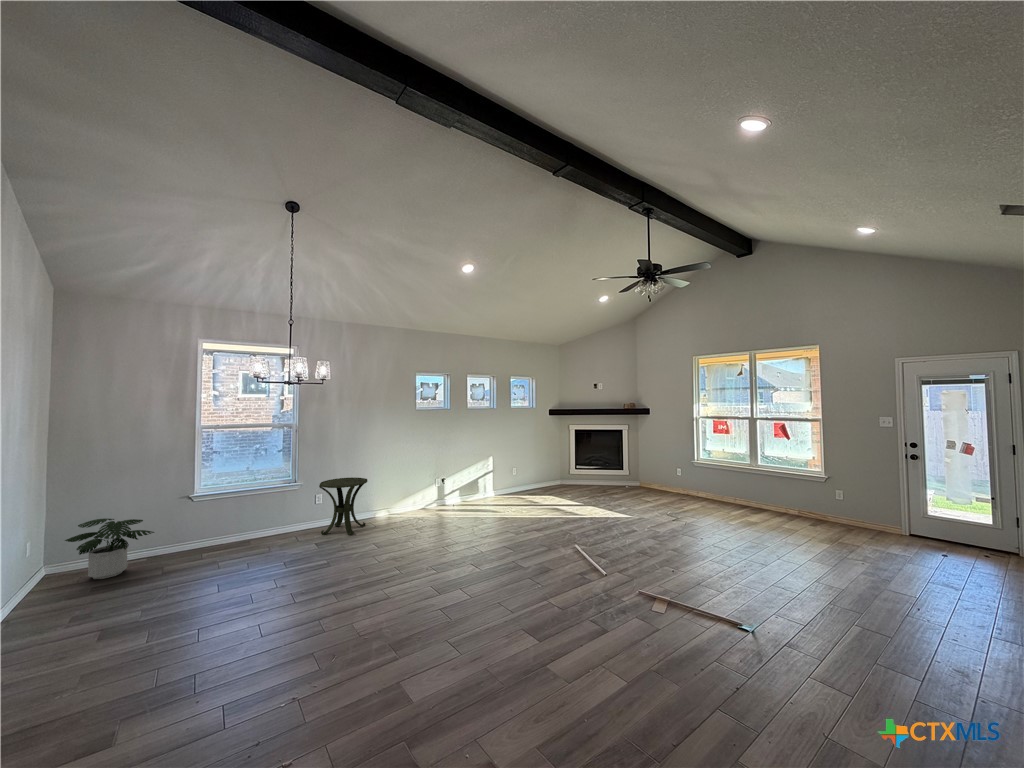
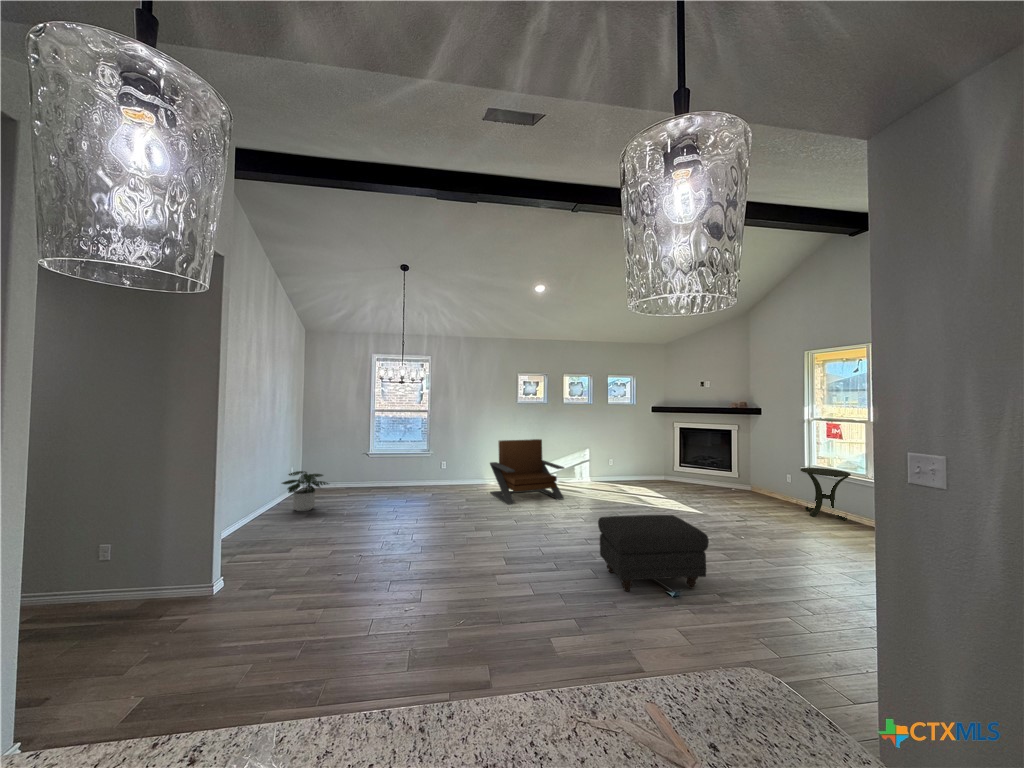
lounge chair: none [383,450,473,531] -> present [490,439,564,505]
side table: present [319,478,367,535] -> present [801,468,851,520]
ottoman: none [544,527,666,625] -> present [598,515,709,591]

